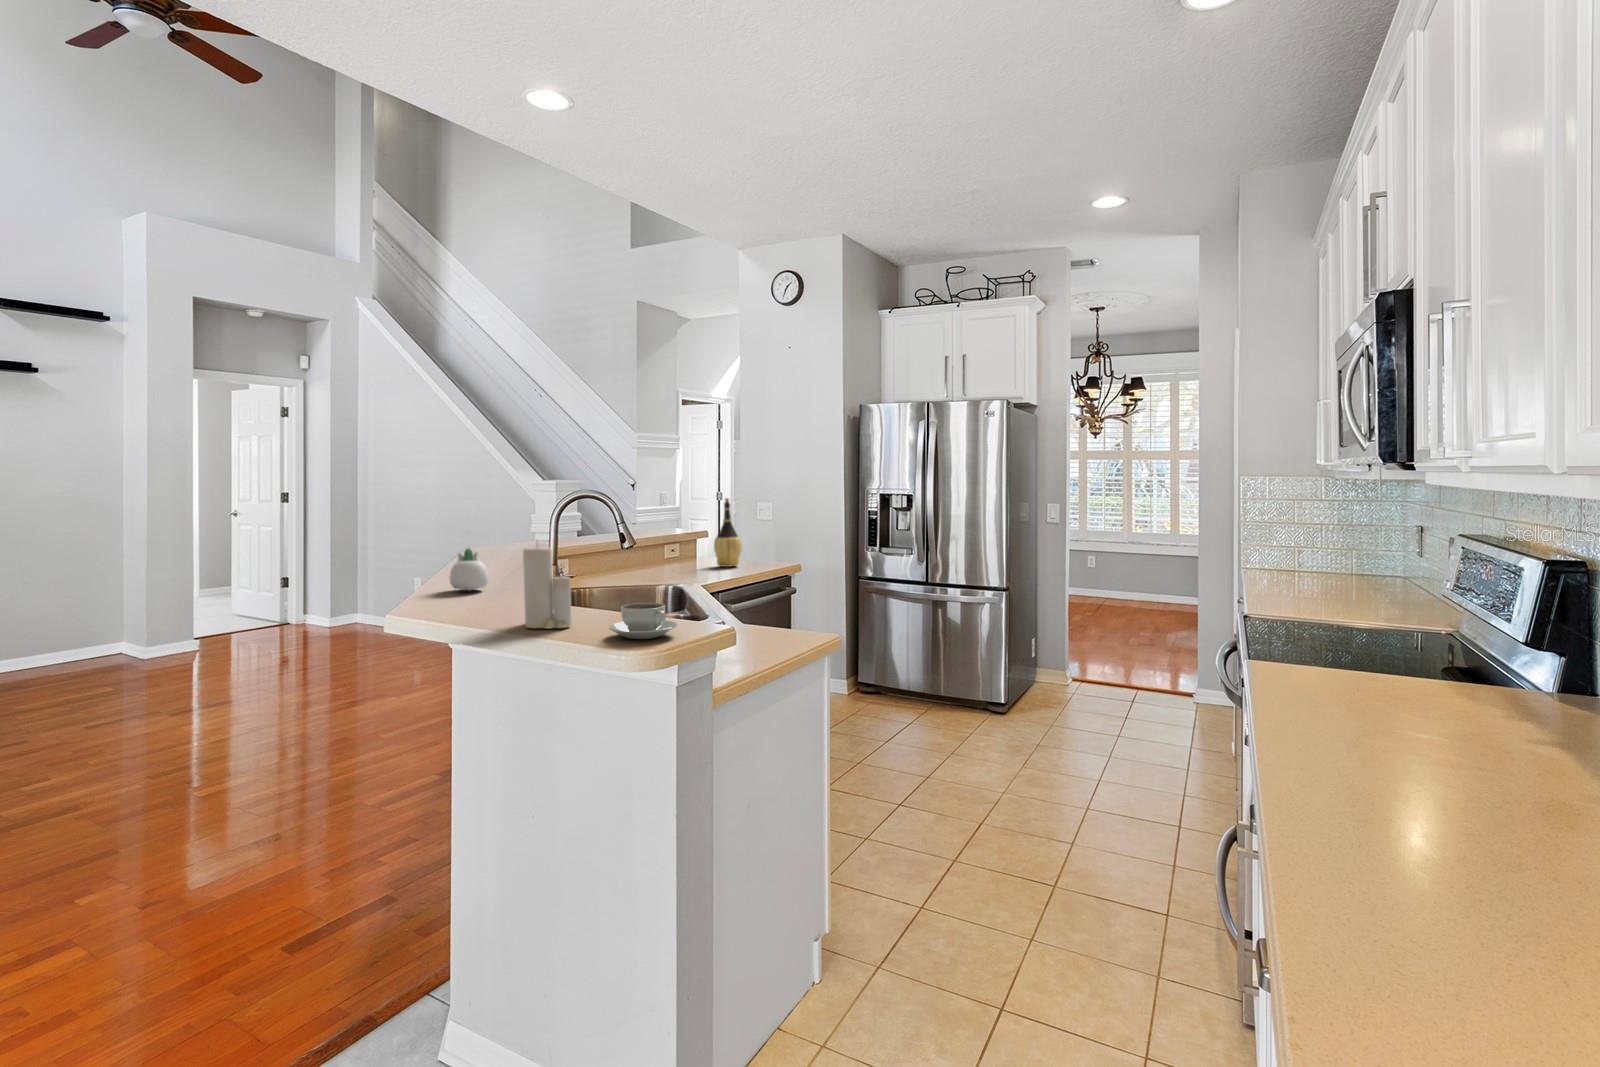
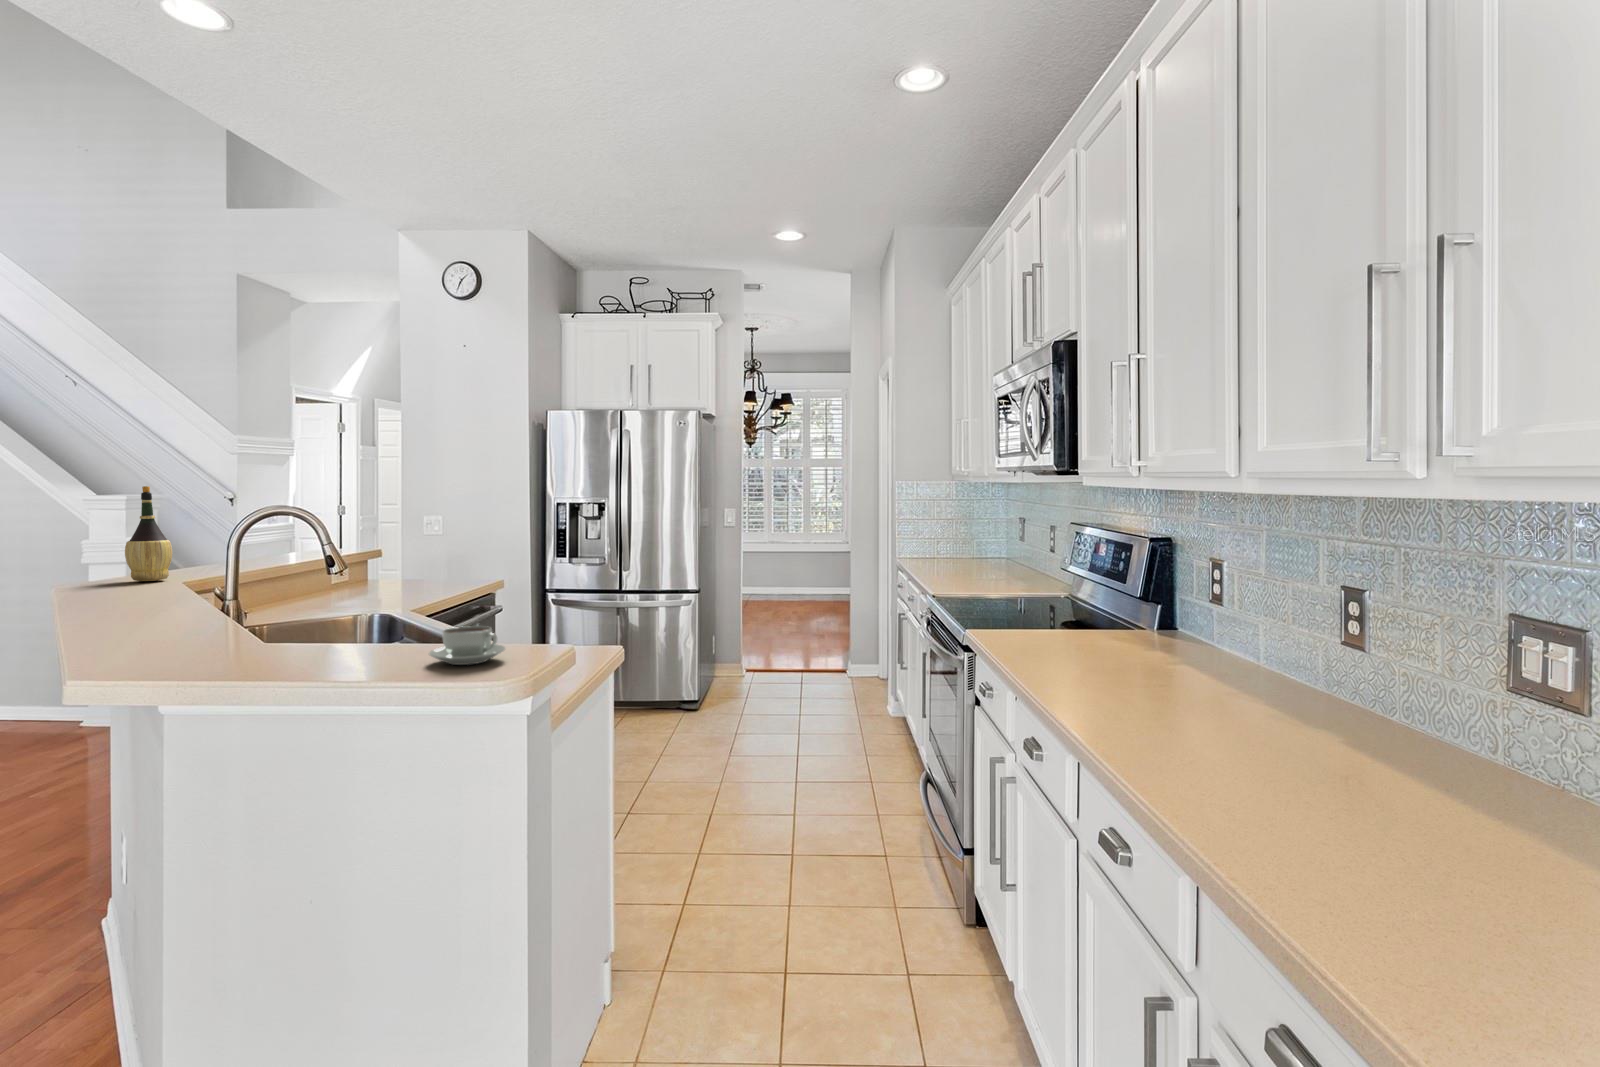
wine bottle: present [714,498,742,567] -> present [125,486,172,581]
candle: present [523,547,572,629] -> none [303,561,368,664]
succulent planter: present [450,548,489,590] -> none [133,577,189,629]

